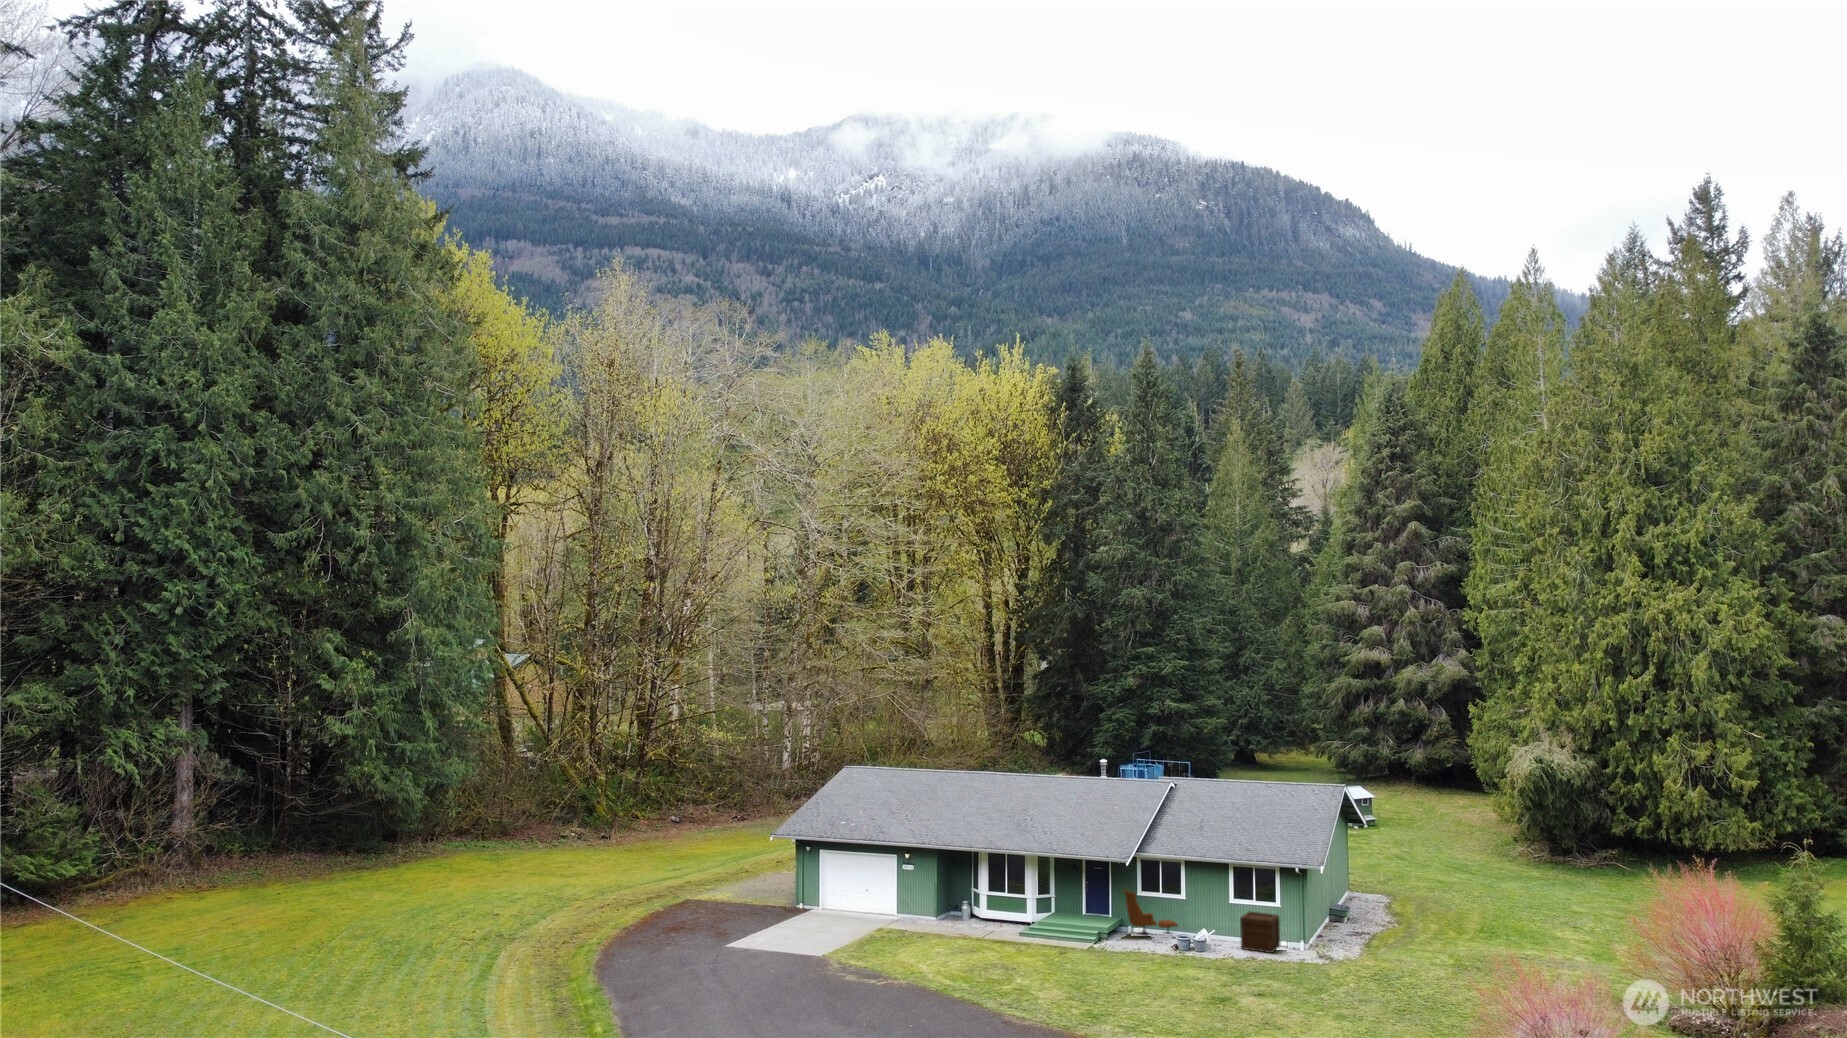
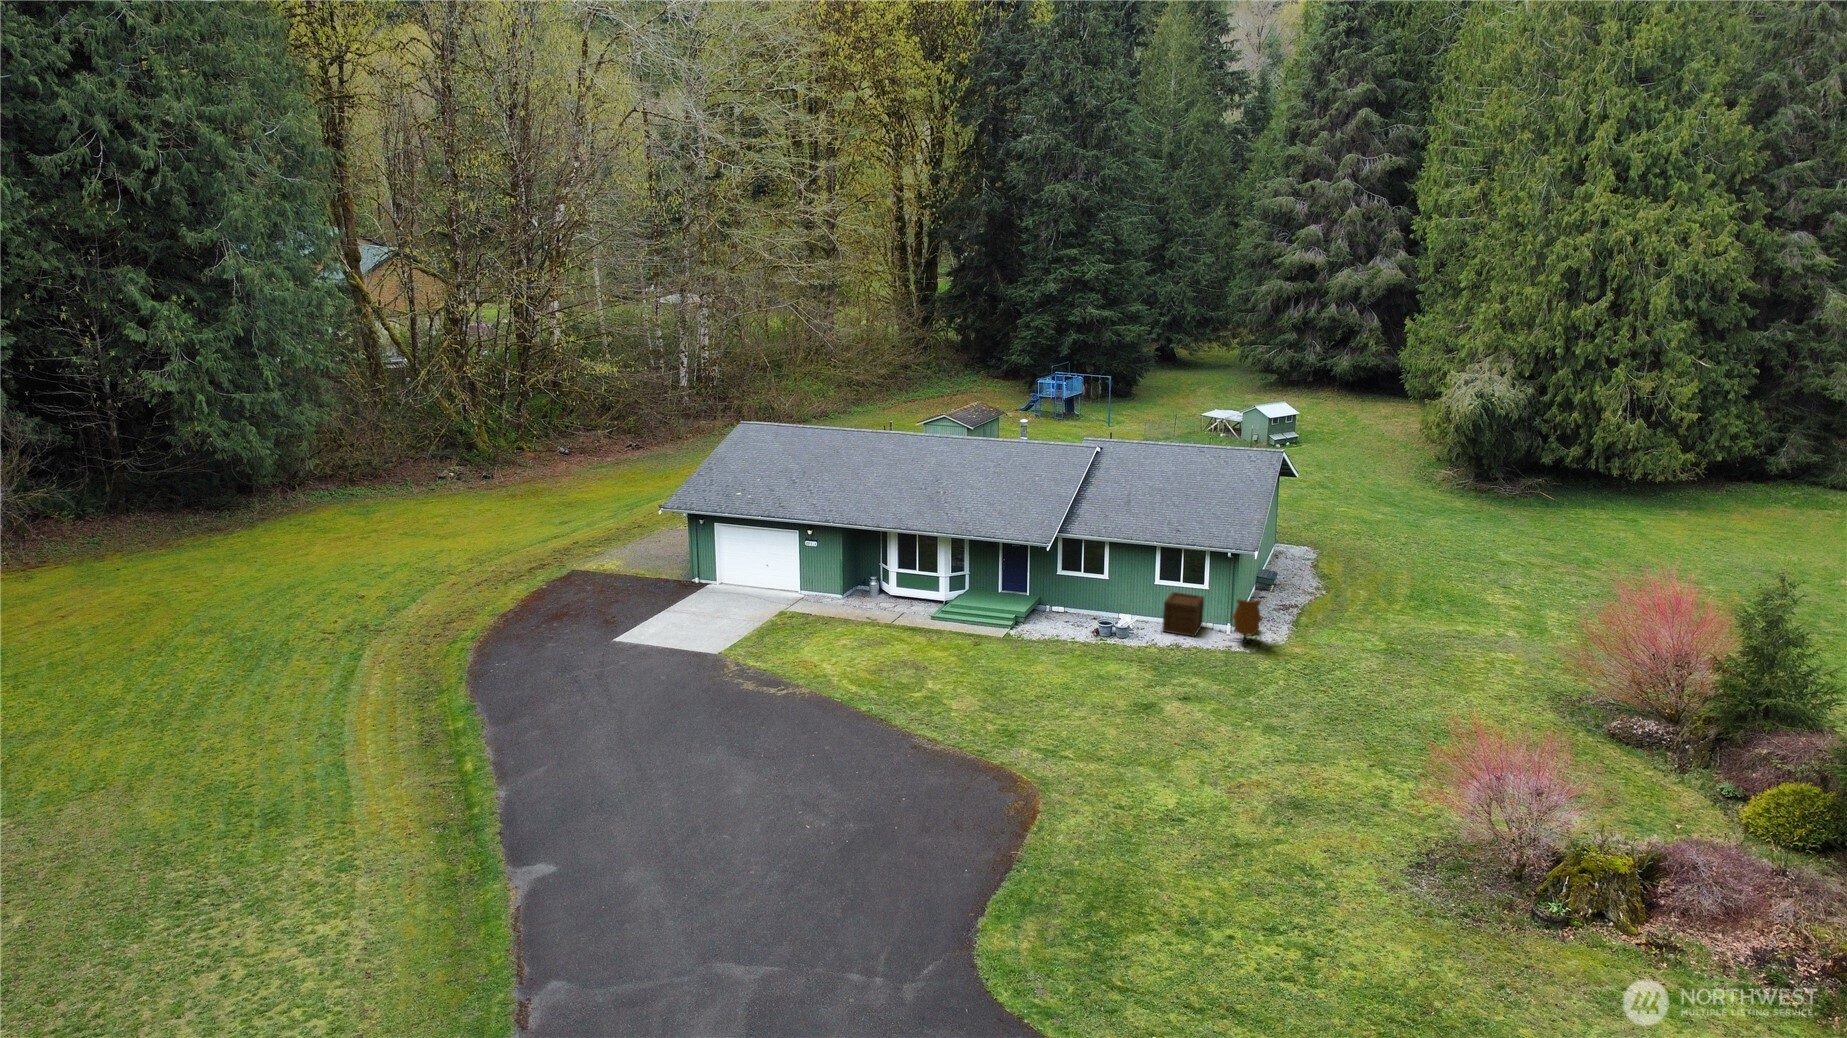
lounge chair: present [1124,890,1178,936] -> present [1232,599,1262,645]

